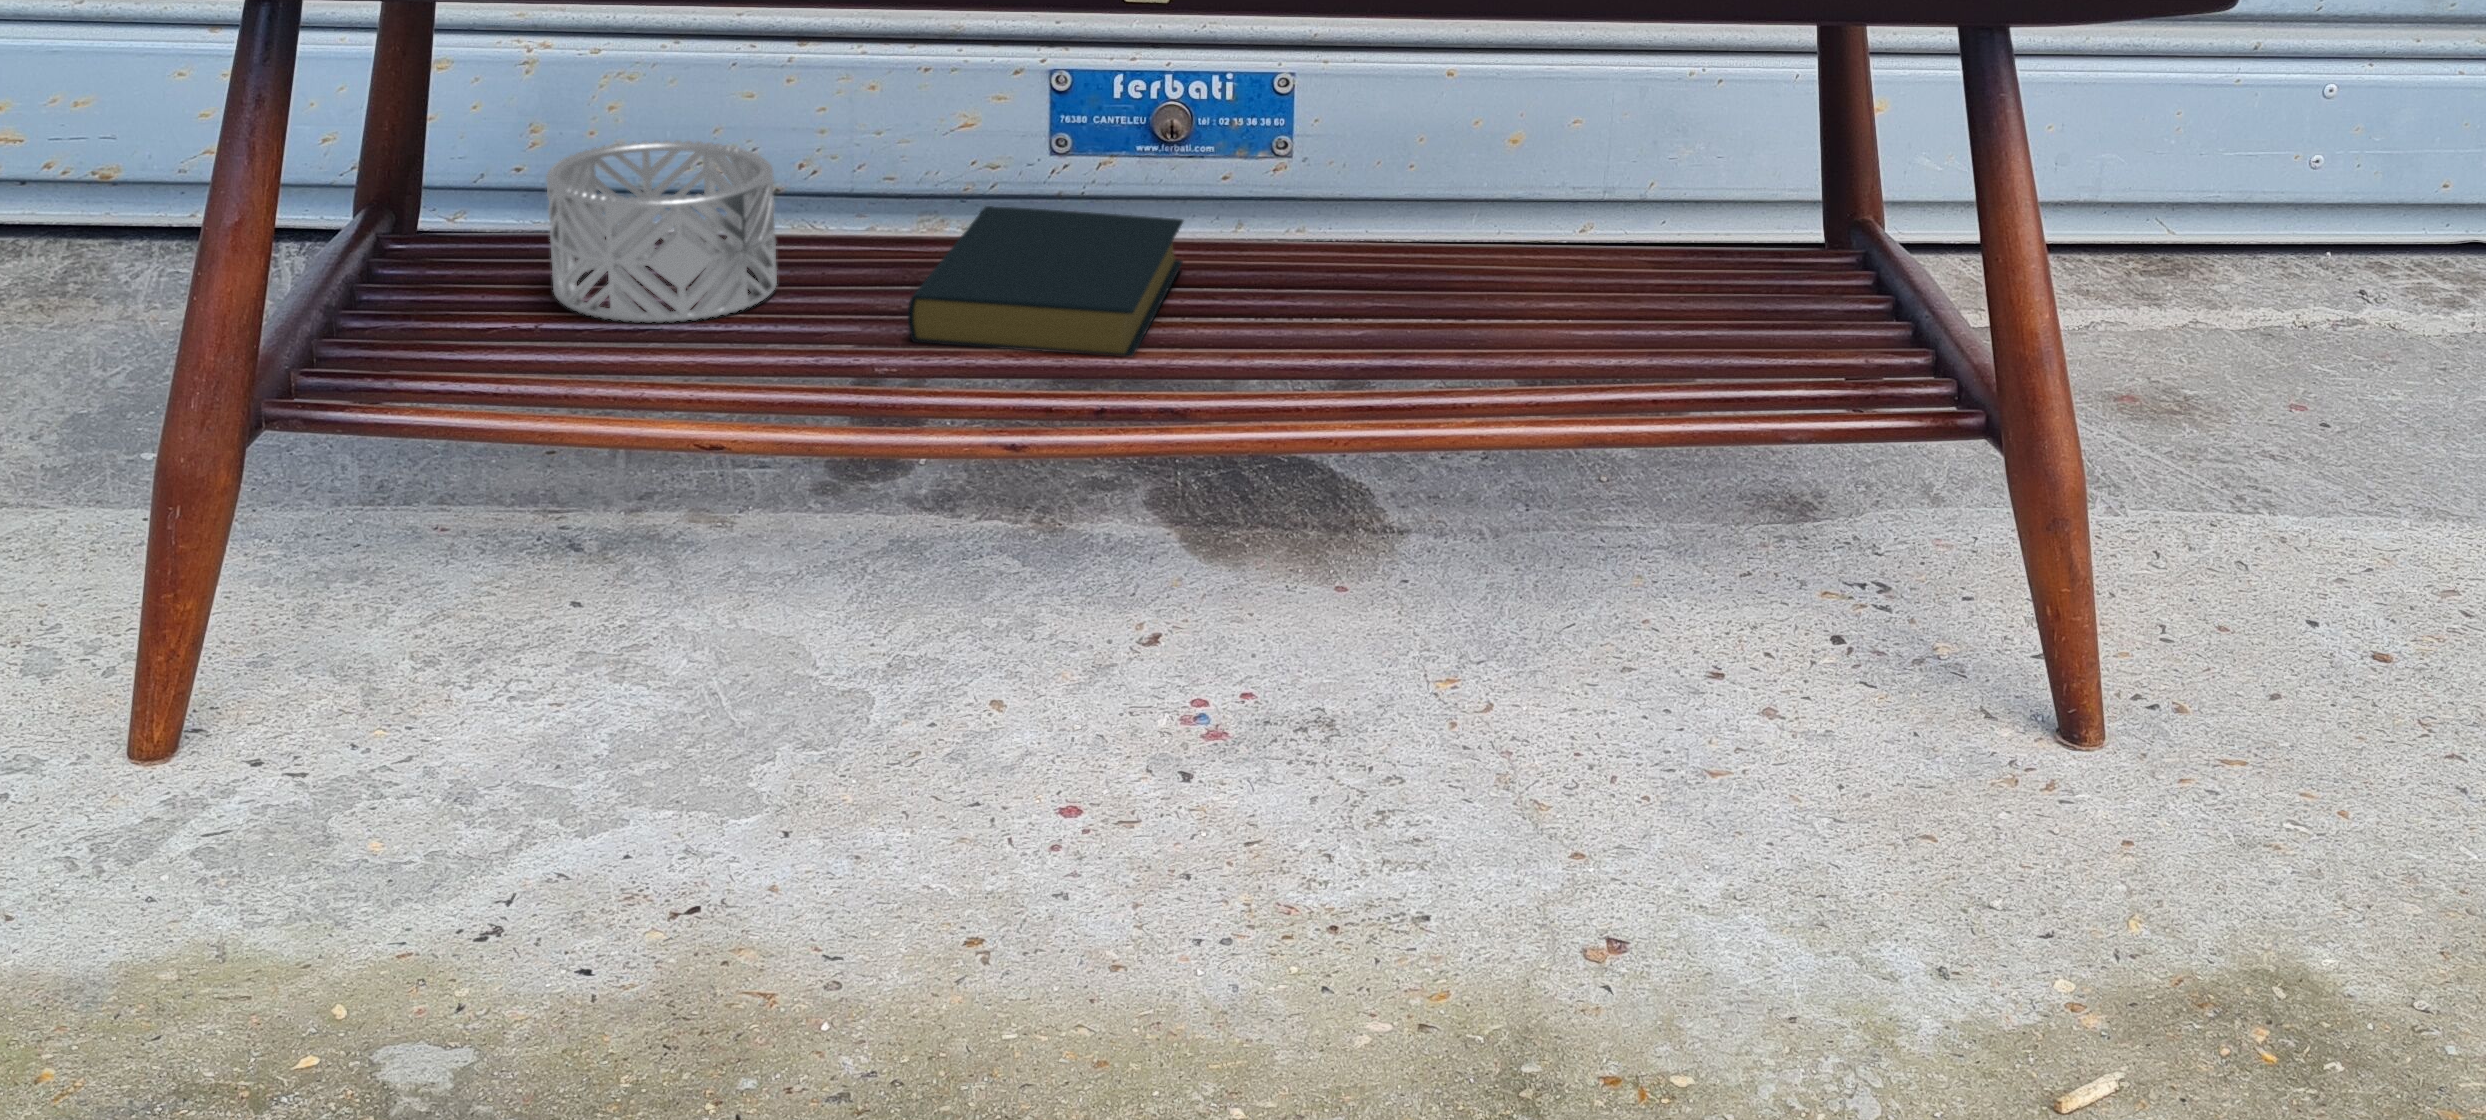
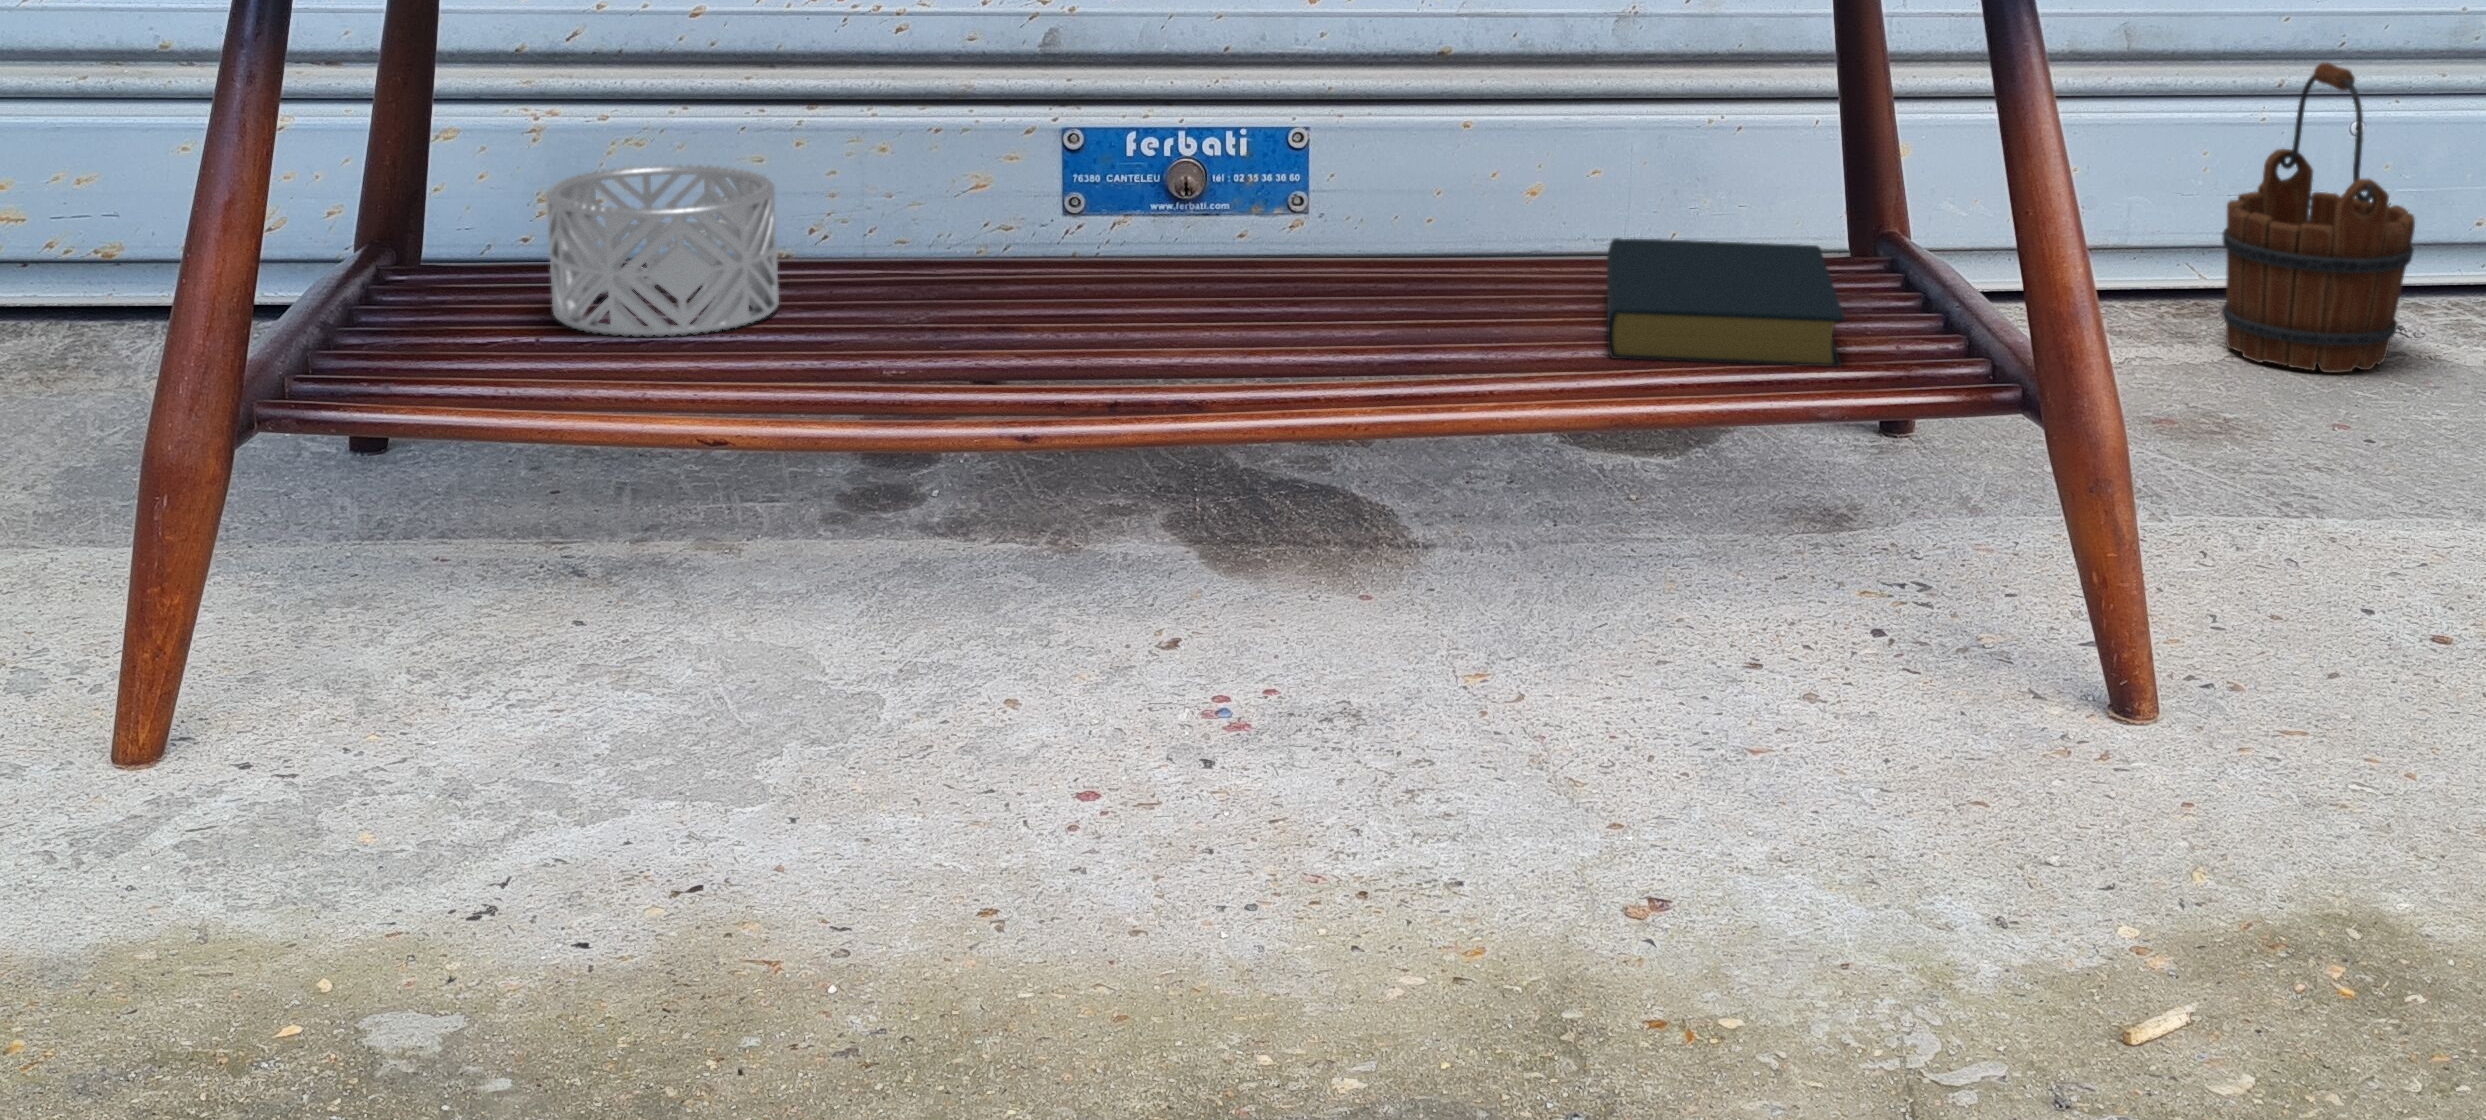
wooden bucket: none [2196,37,2387,343] -> present [2222,63,2415,373]
hardback book: present [908,206,1183,357] -> present [1607,238,1845,367]

